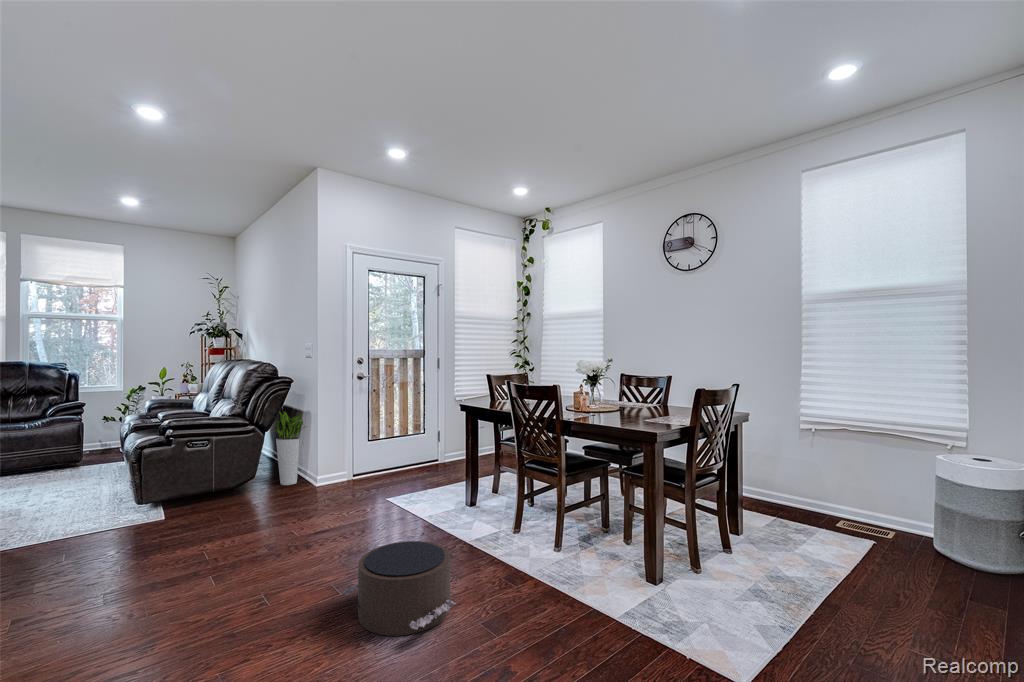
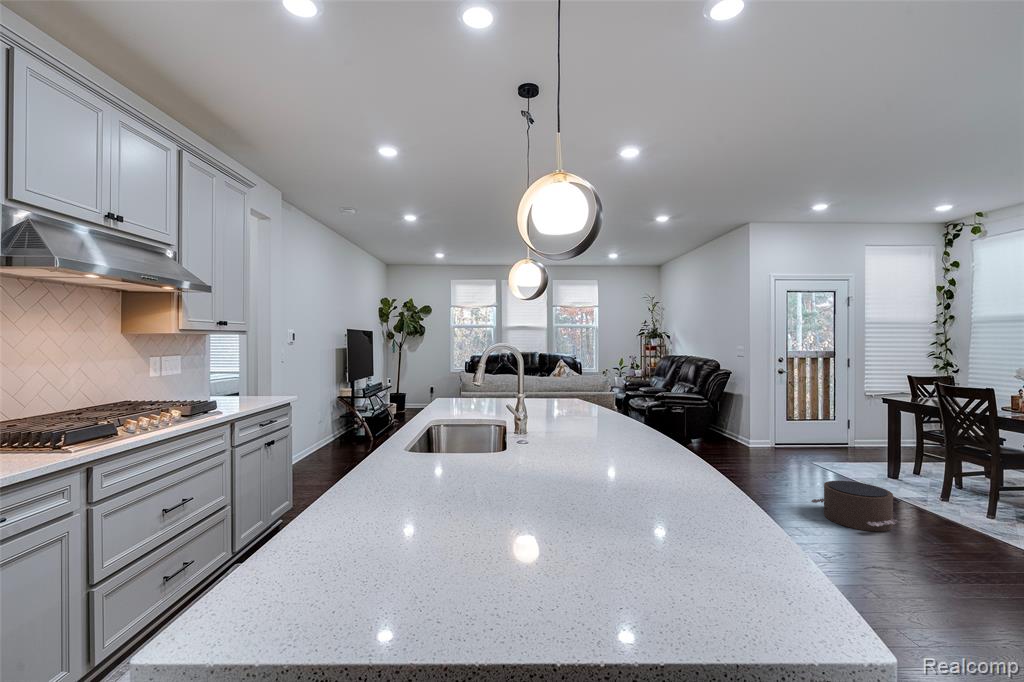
planter: present [273,412,306,485] -> none [715,393,742,443]

